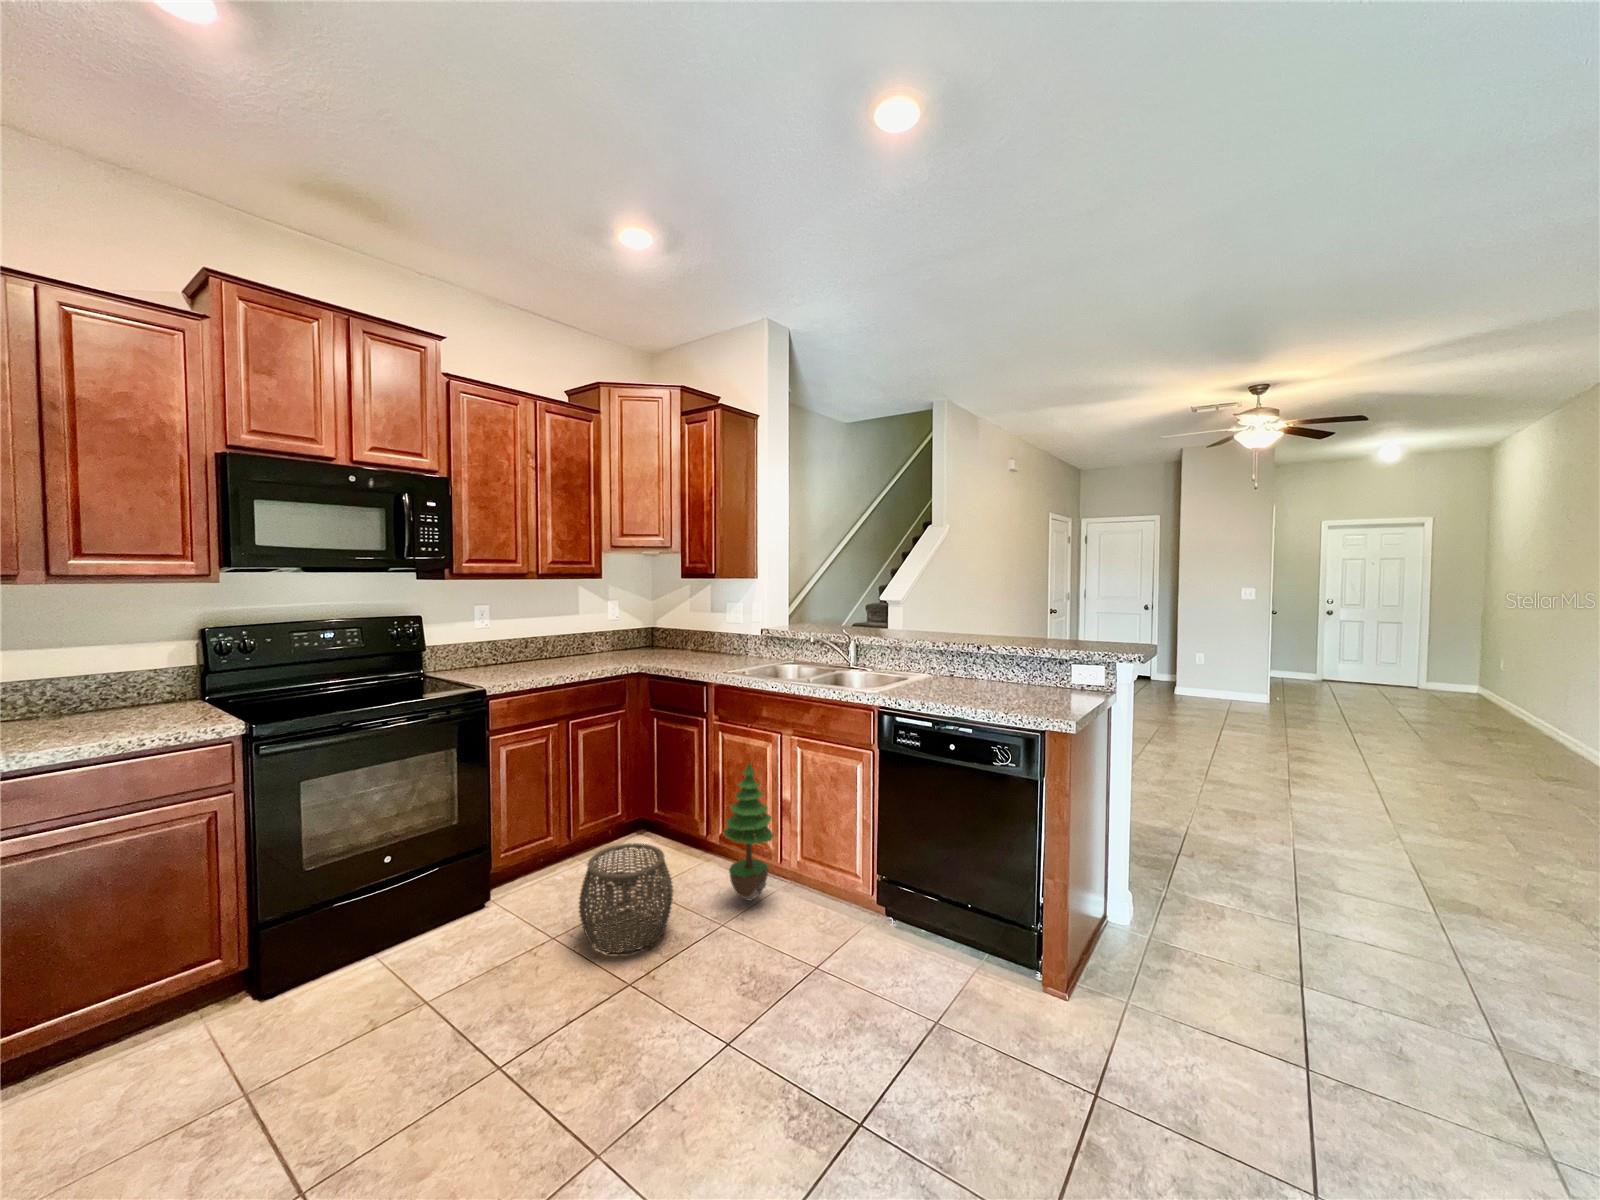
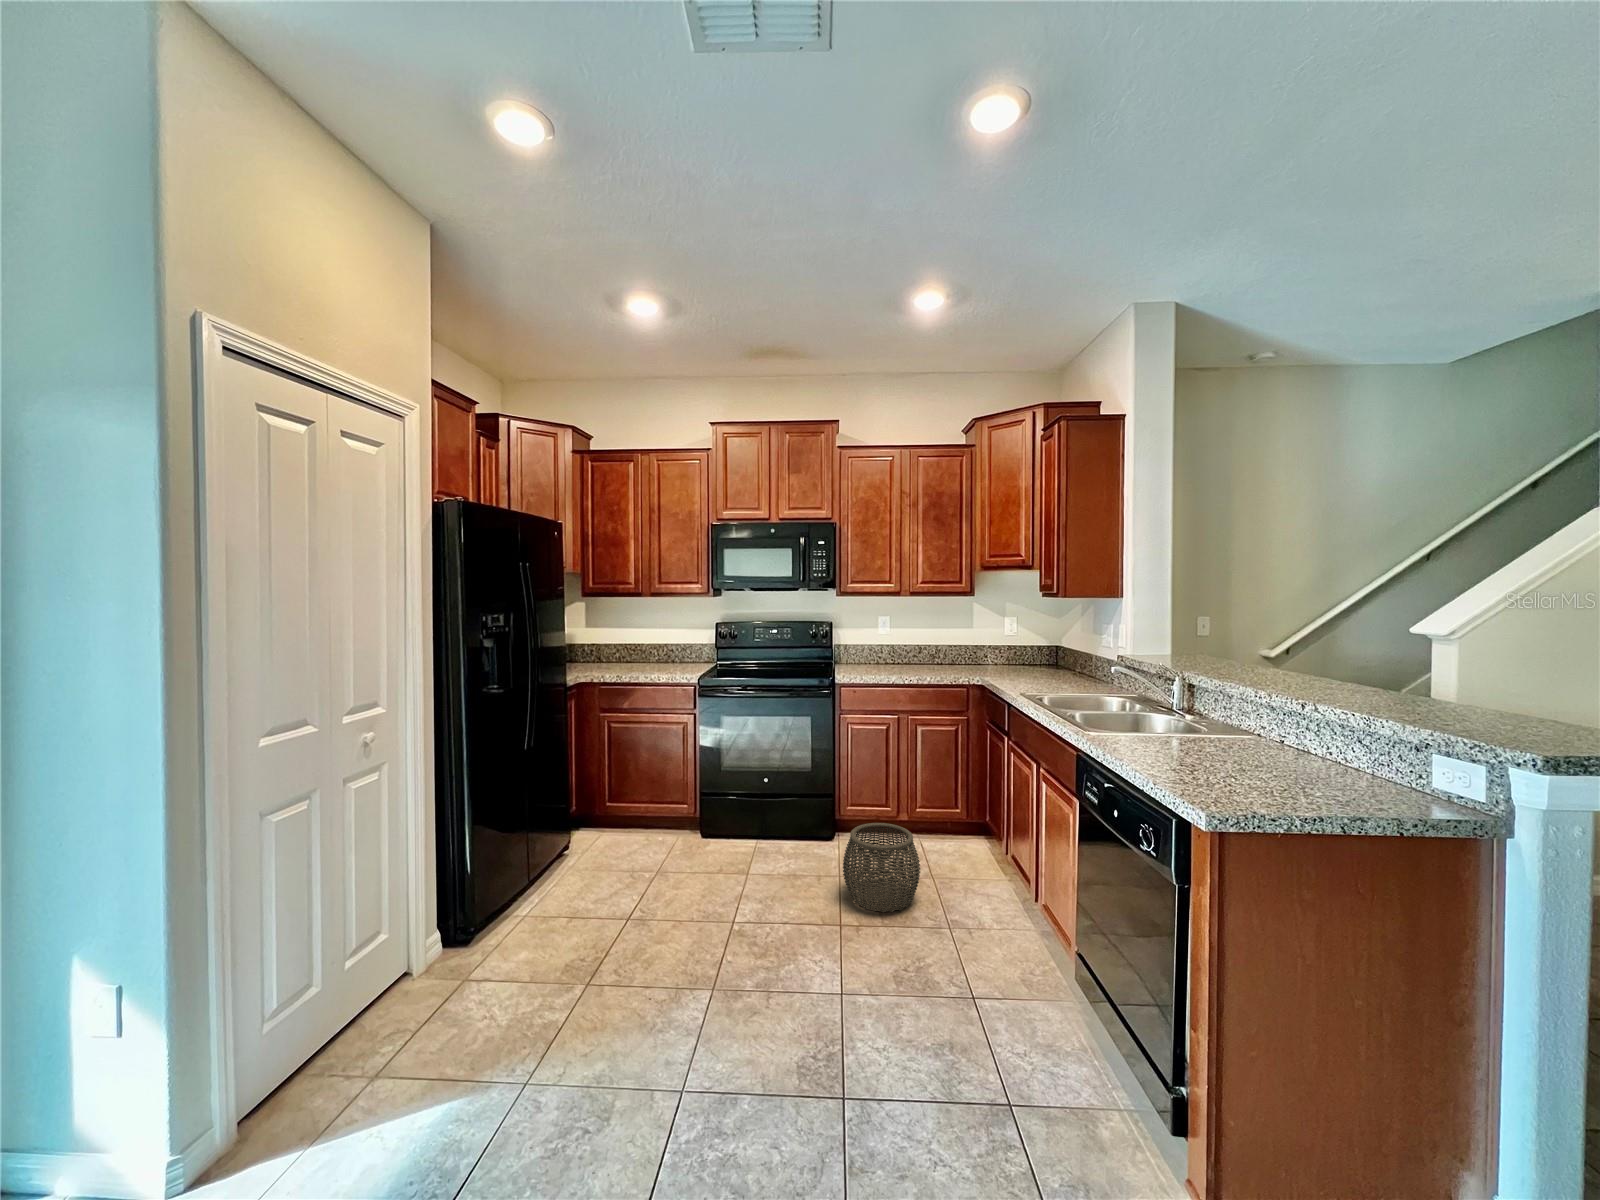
potted tree: present [724,763,773,901] -> none [971,785,1023,926]

